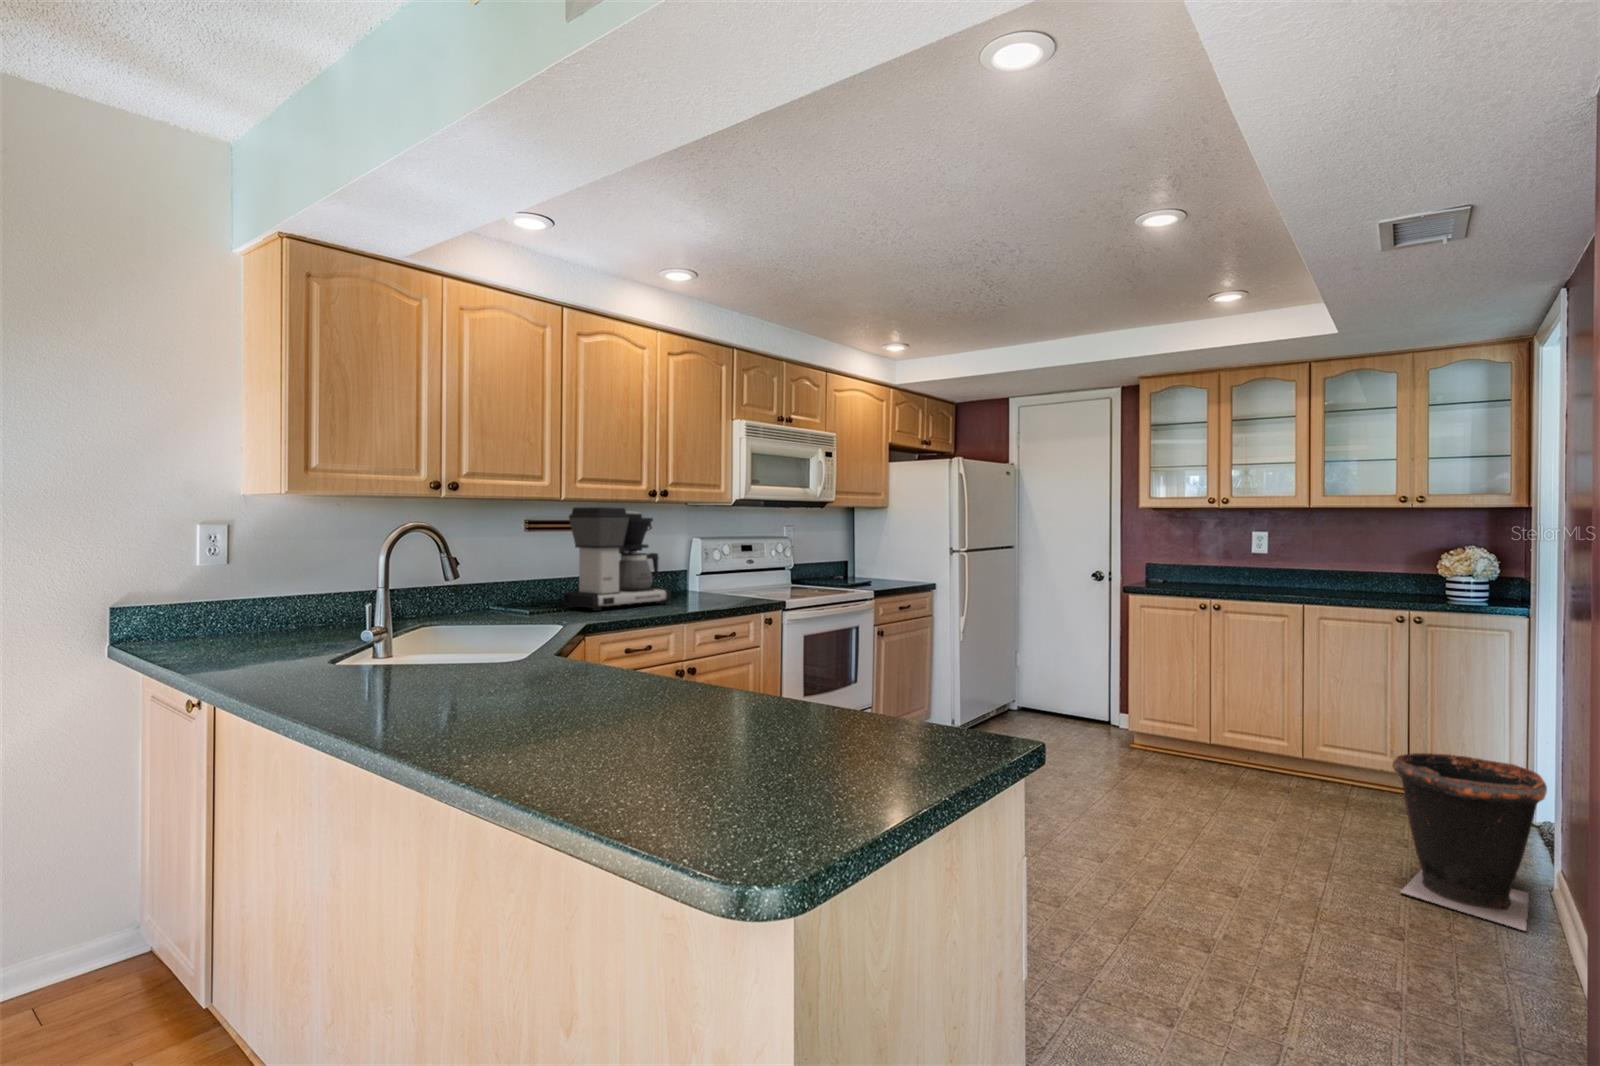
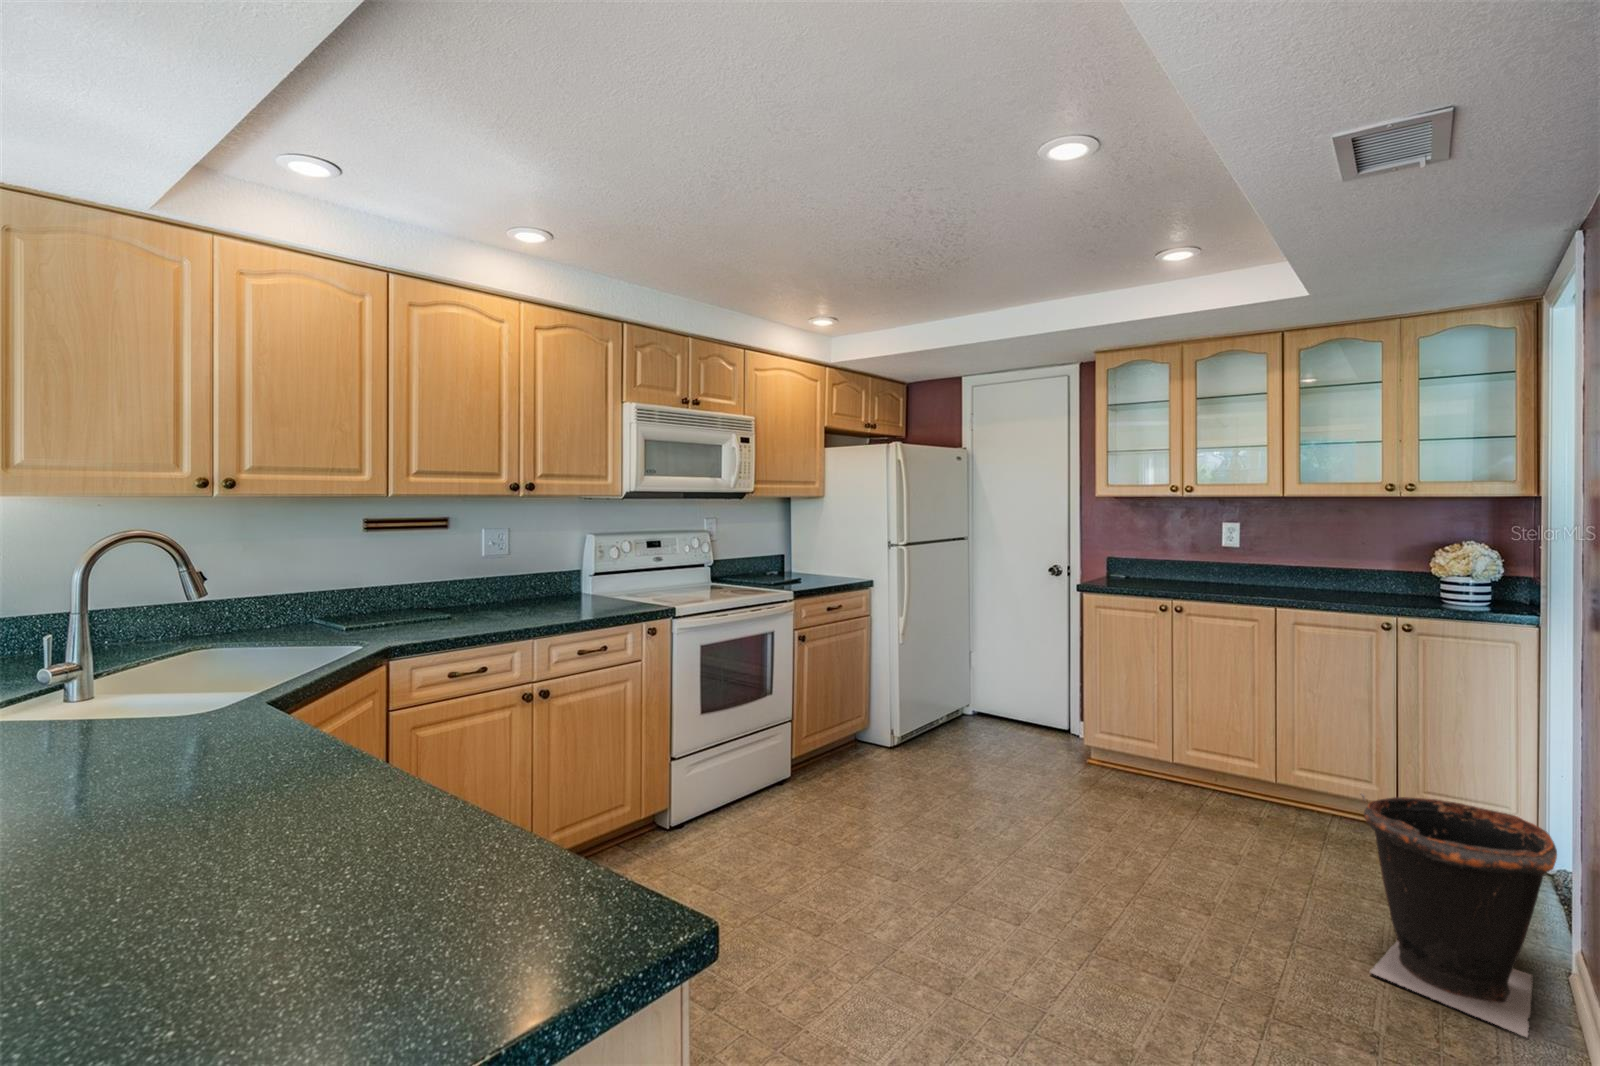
coffee maker: present [563,507,671,611] -> none [409,504,541,623]

